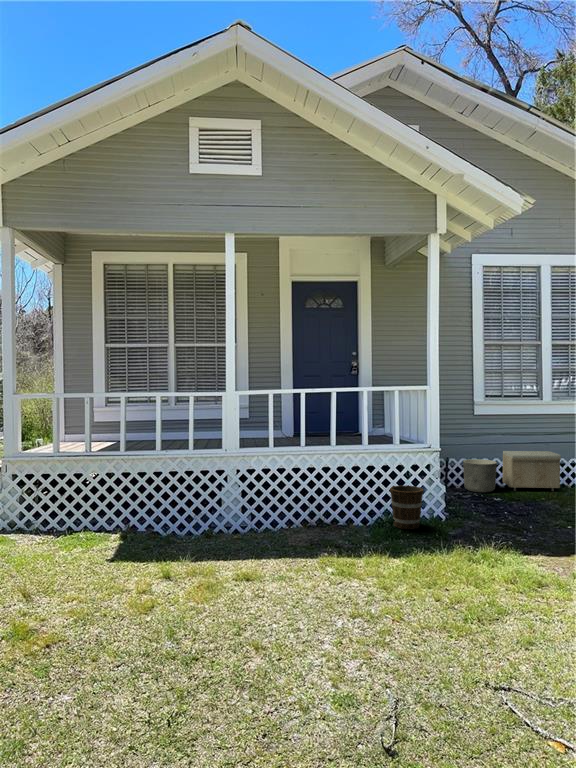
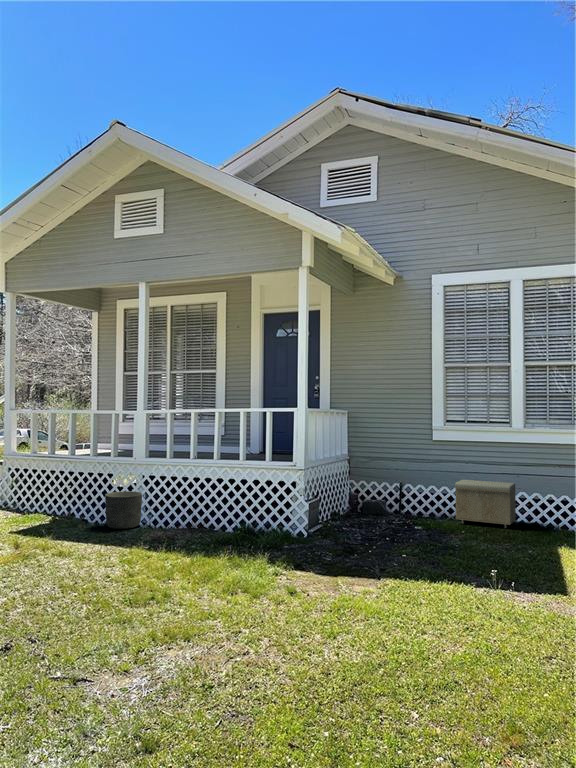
planter: present [463,459,497,492] -> present [105,491,142,529]
bucket: present [390,485,424,529] -> none [249,499,279,540]

